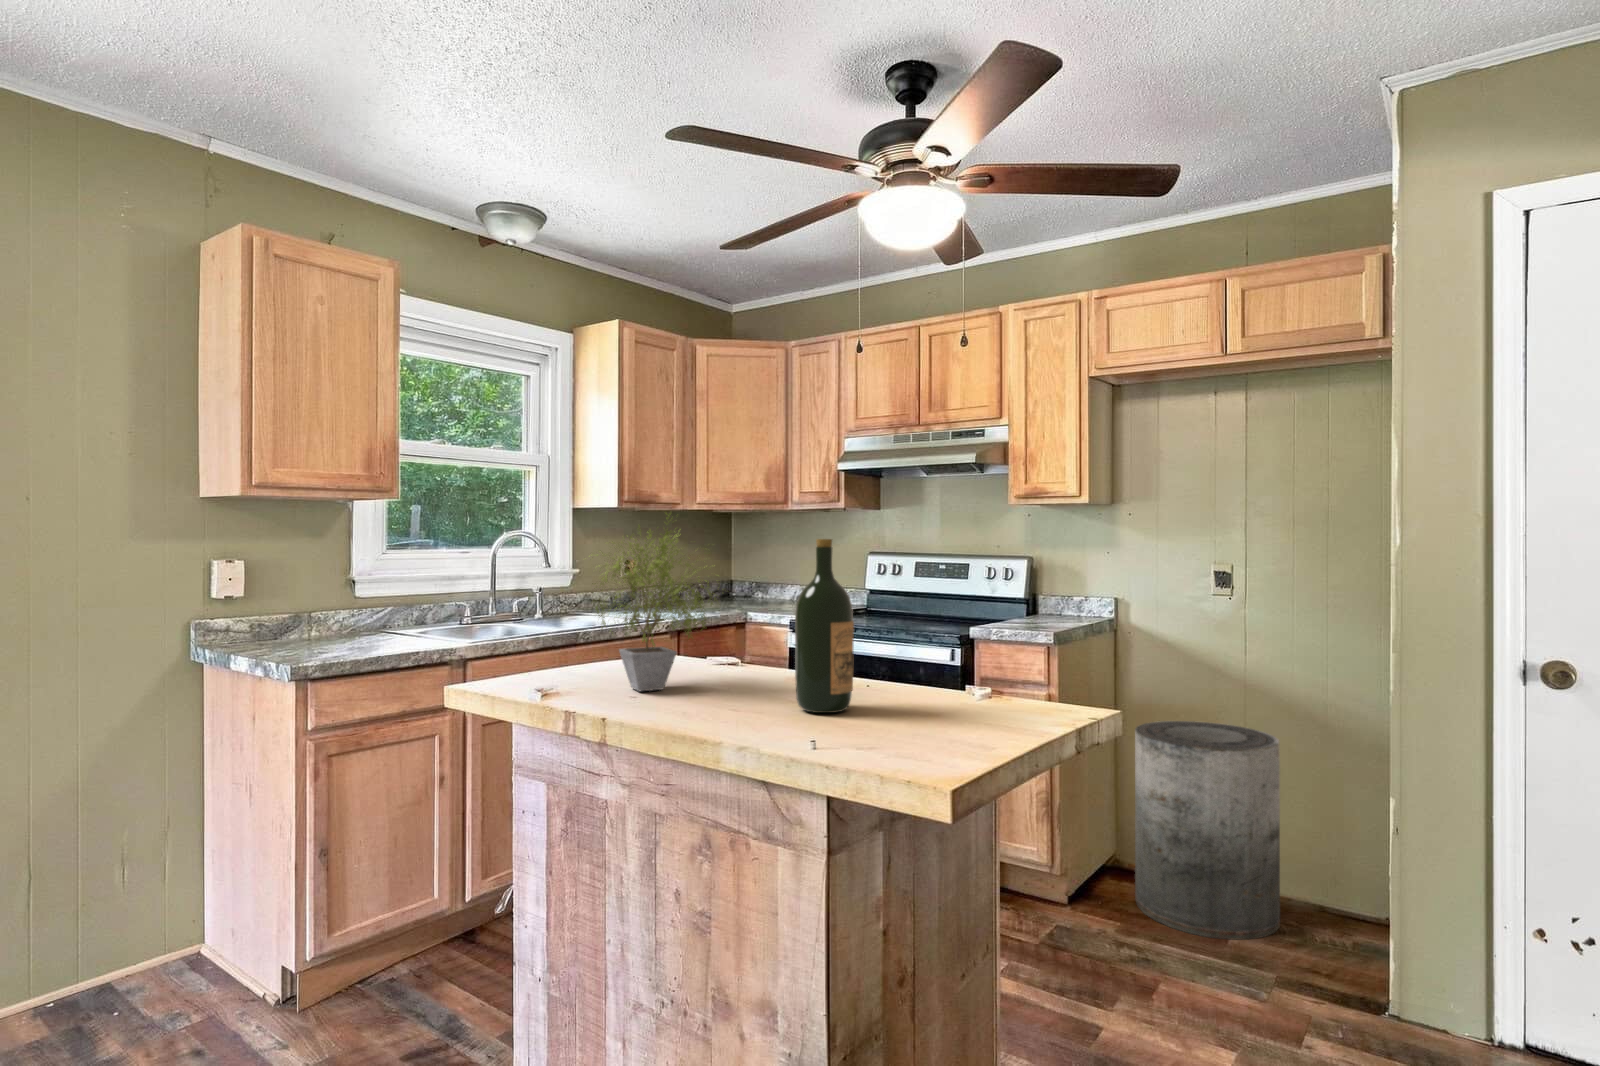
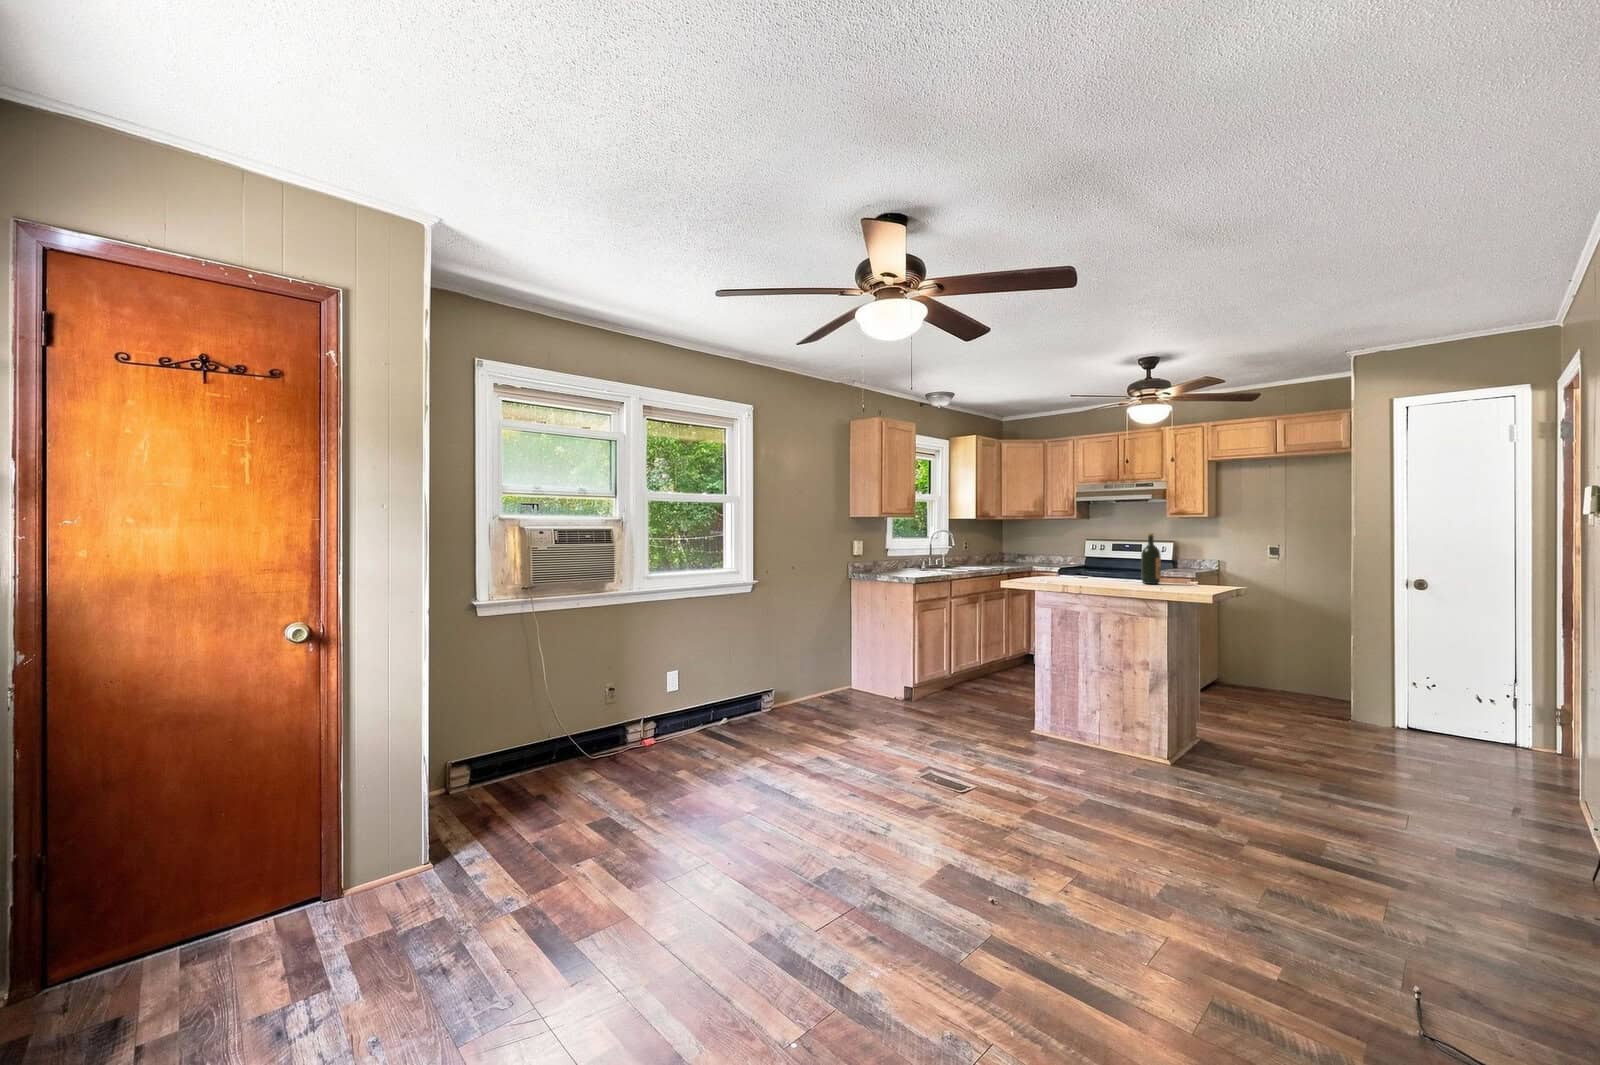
potted plant: present [593,513,717,691] -> none [1056,525,1108,581]
trash can: present [1135,721,1280,939] -> none [1233,615,1304,702]

